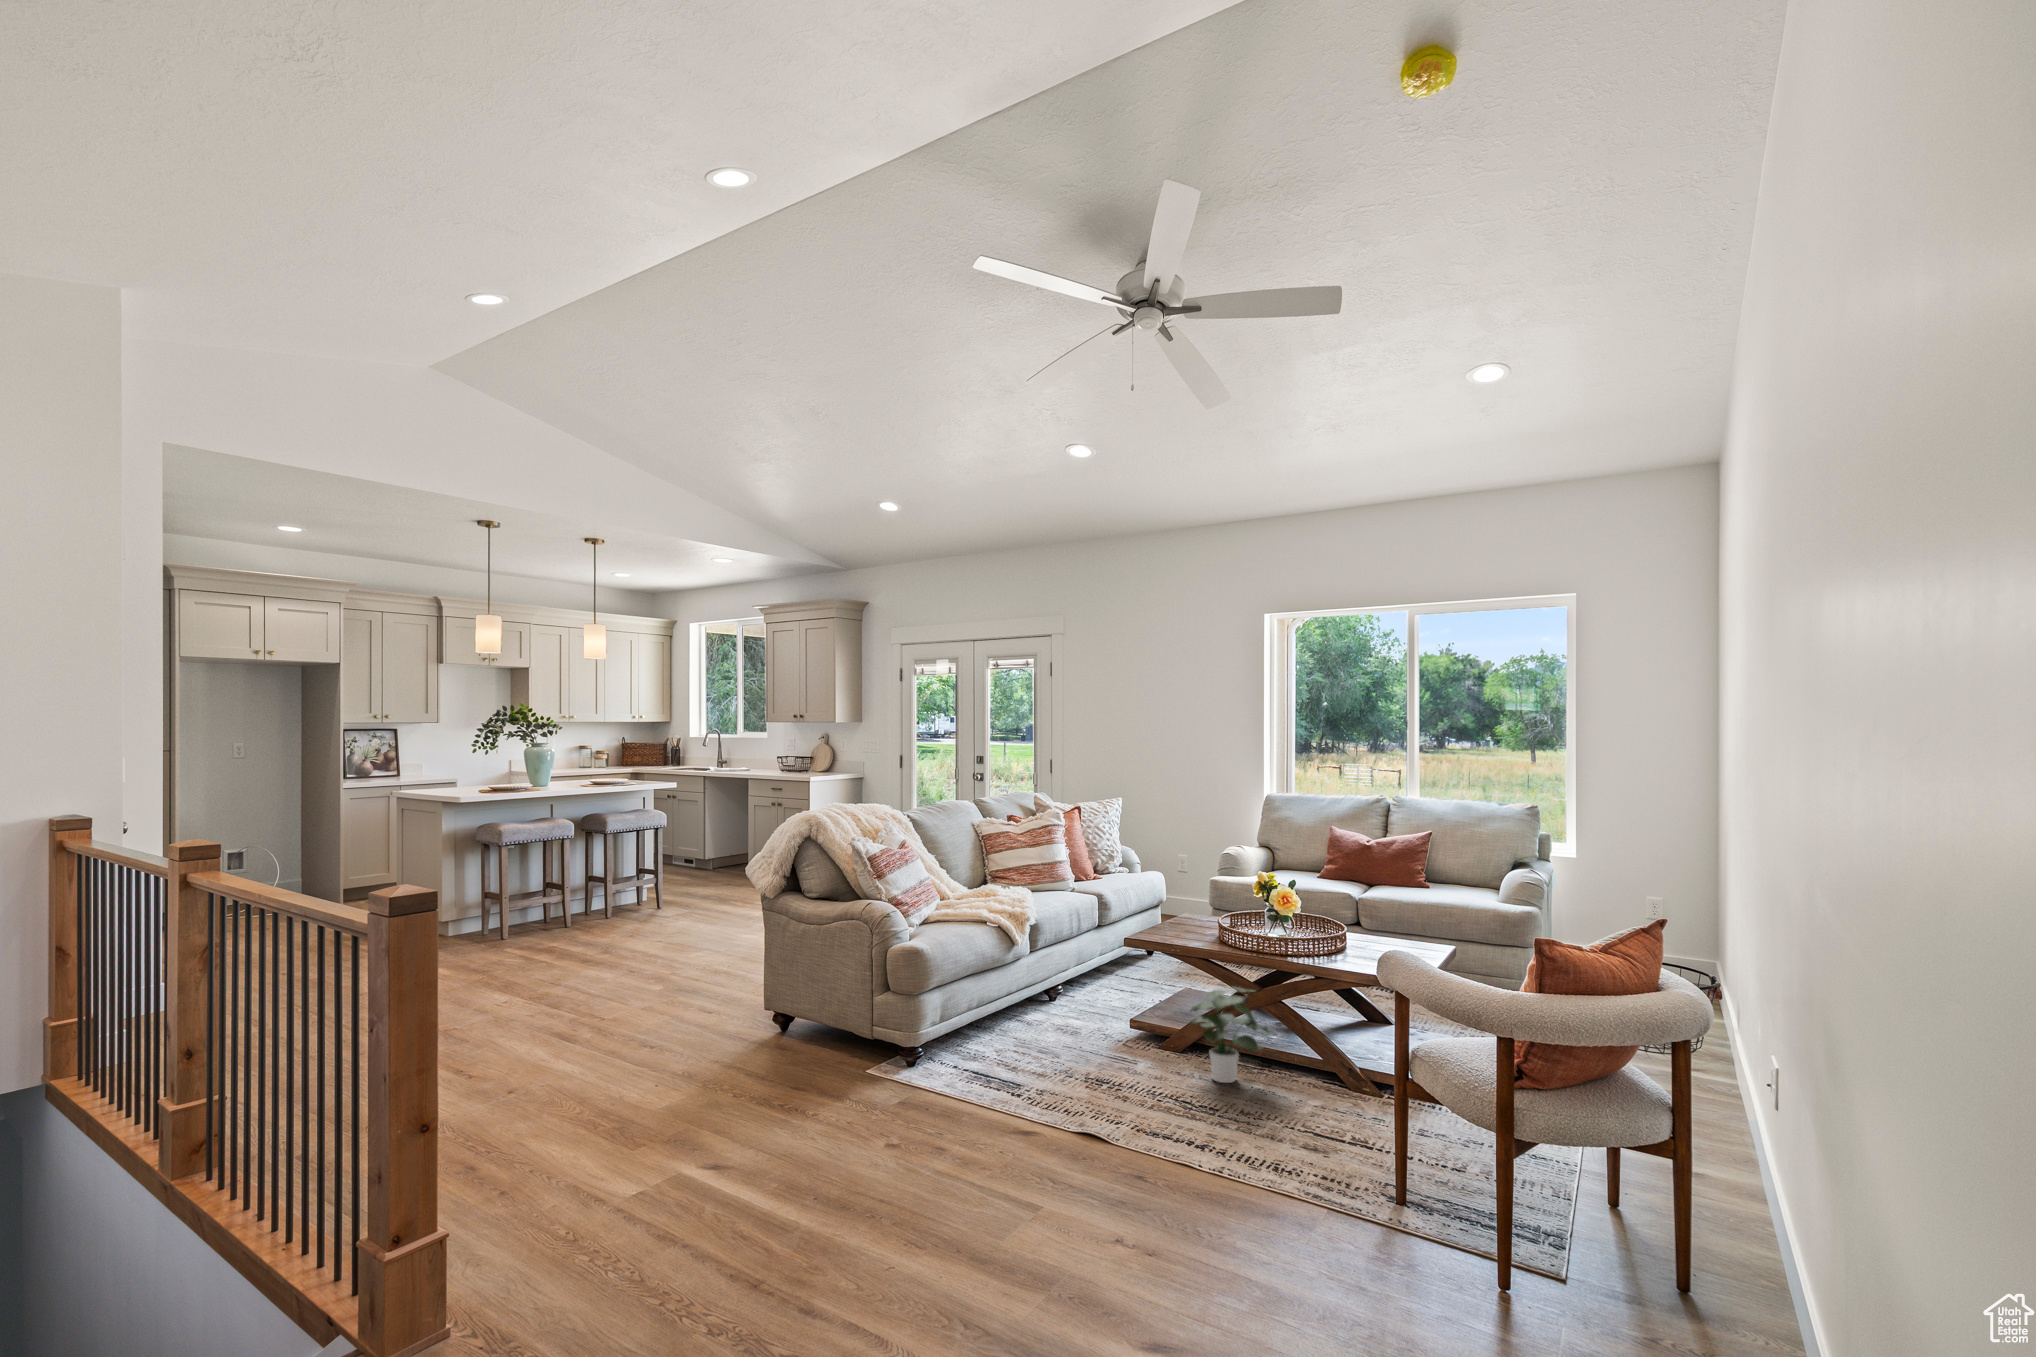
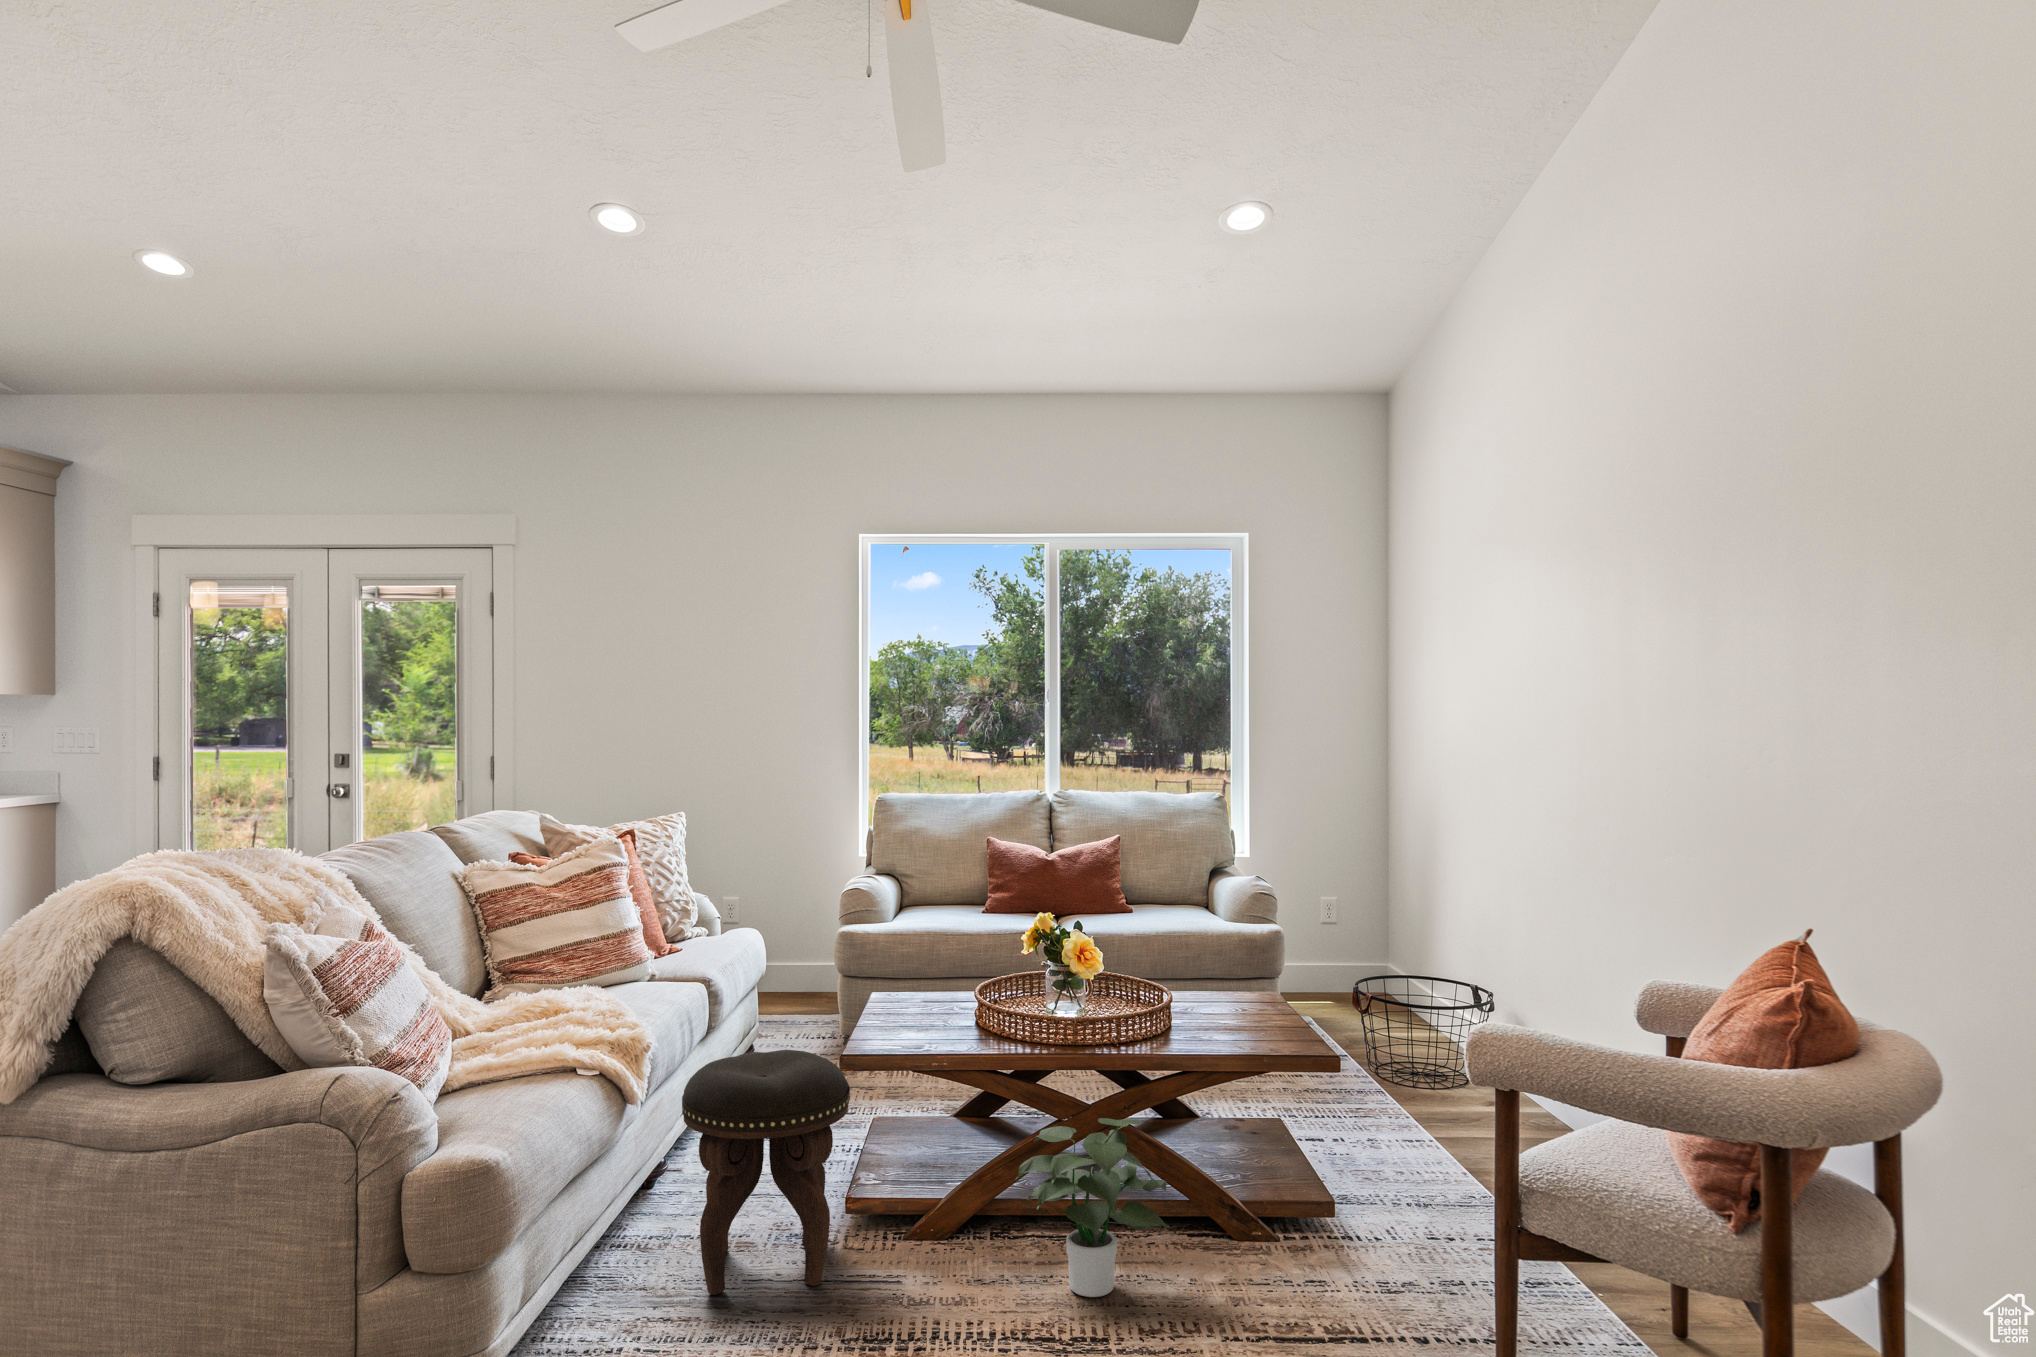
footstool: none [1033,928,1119,1050] -> present [682,1050,850,1295]

